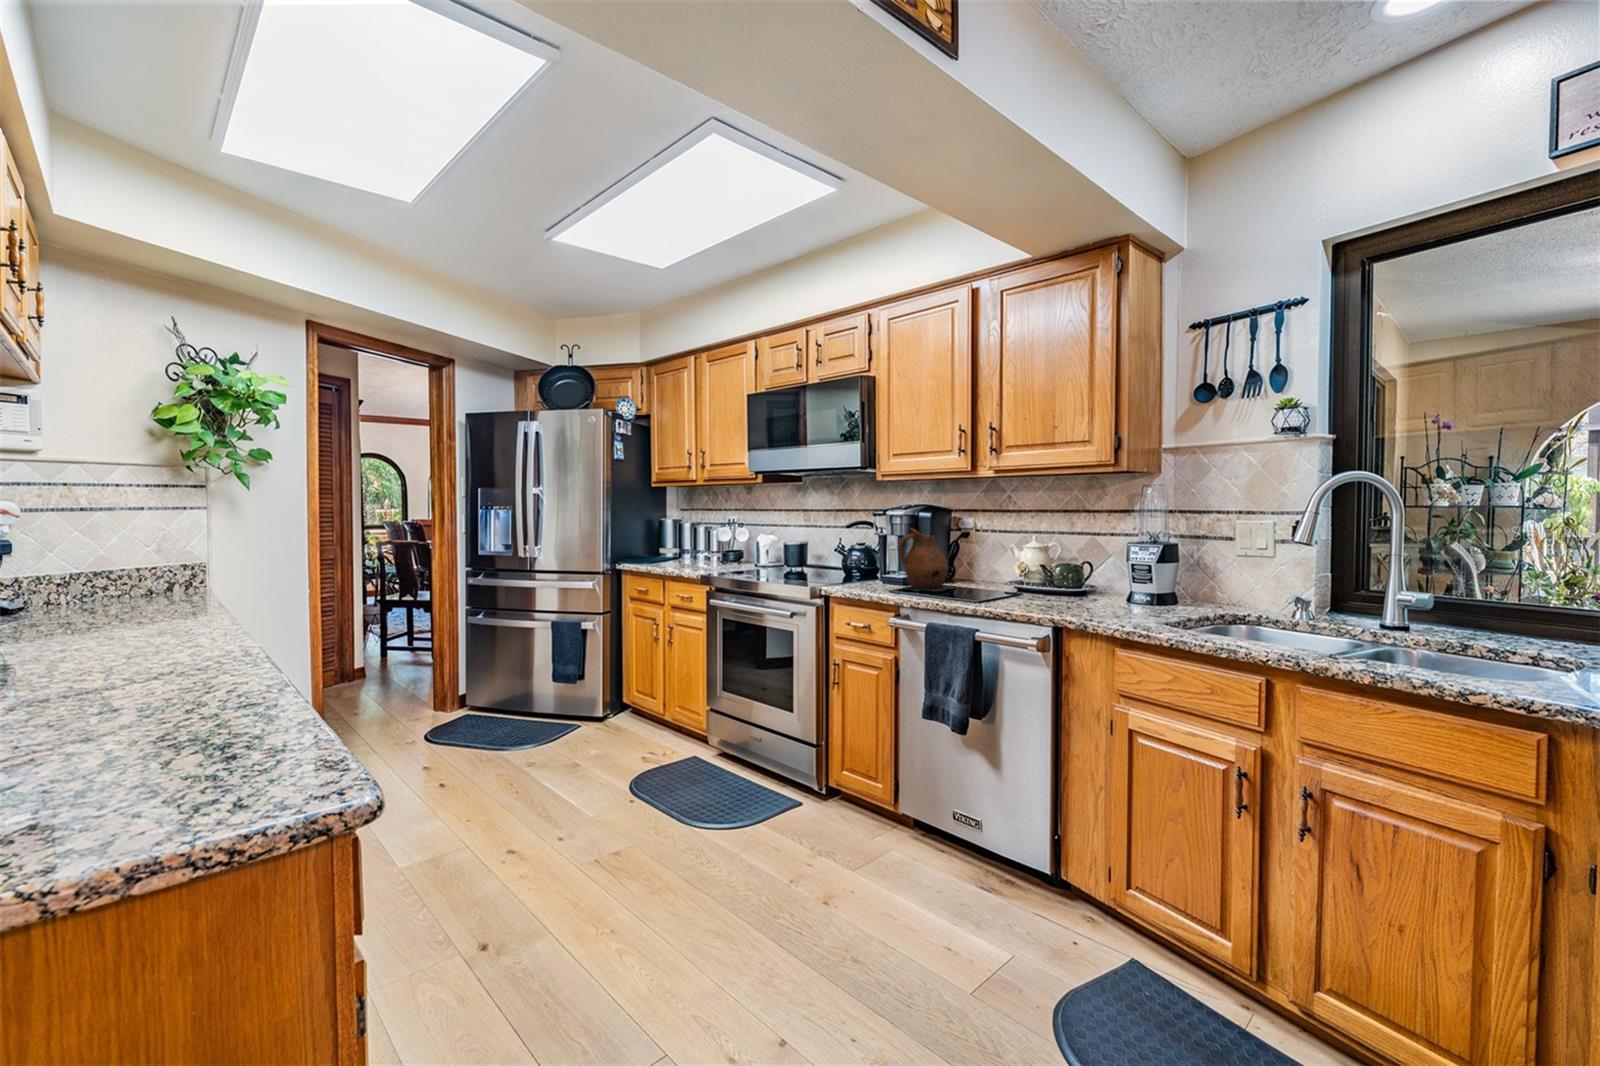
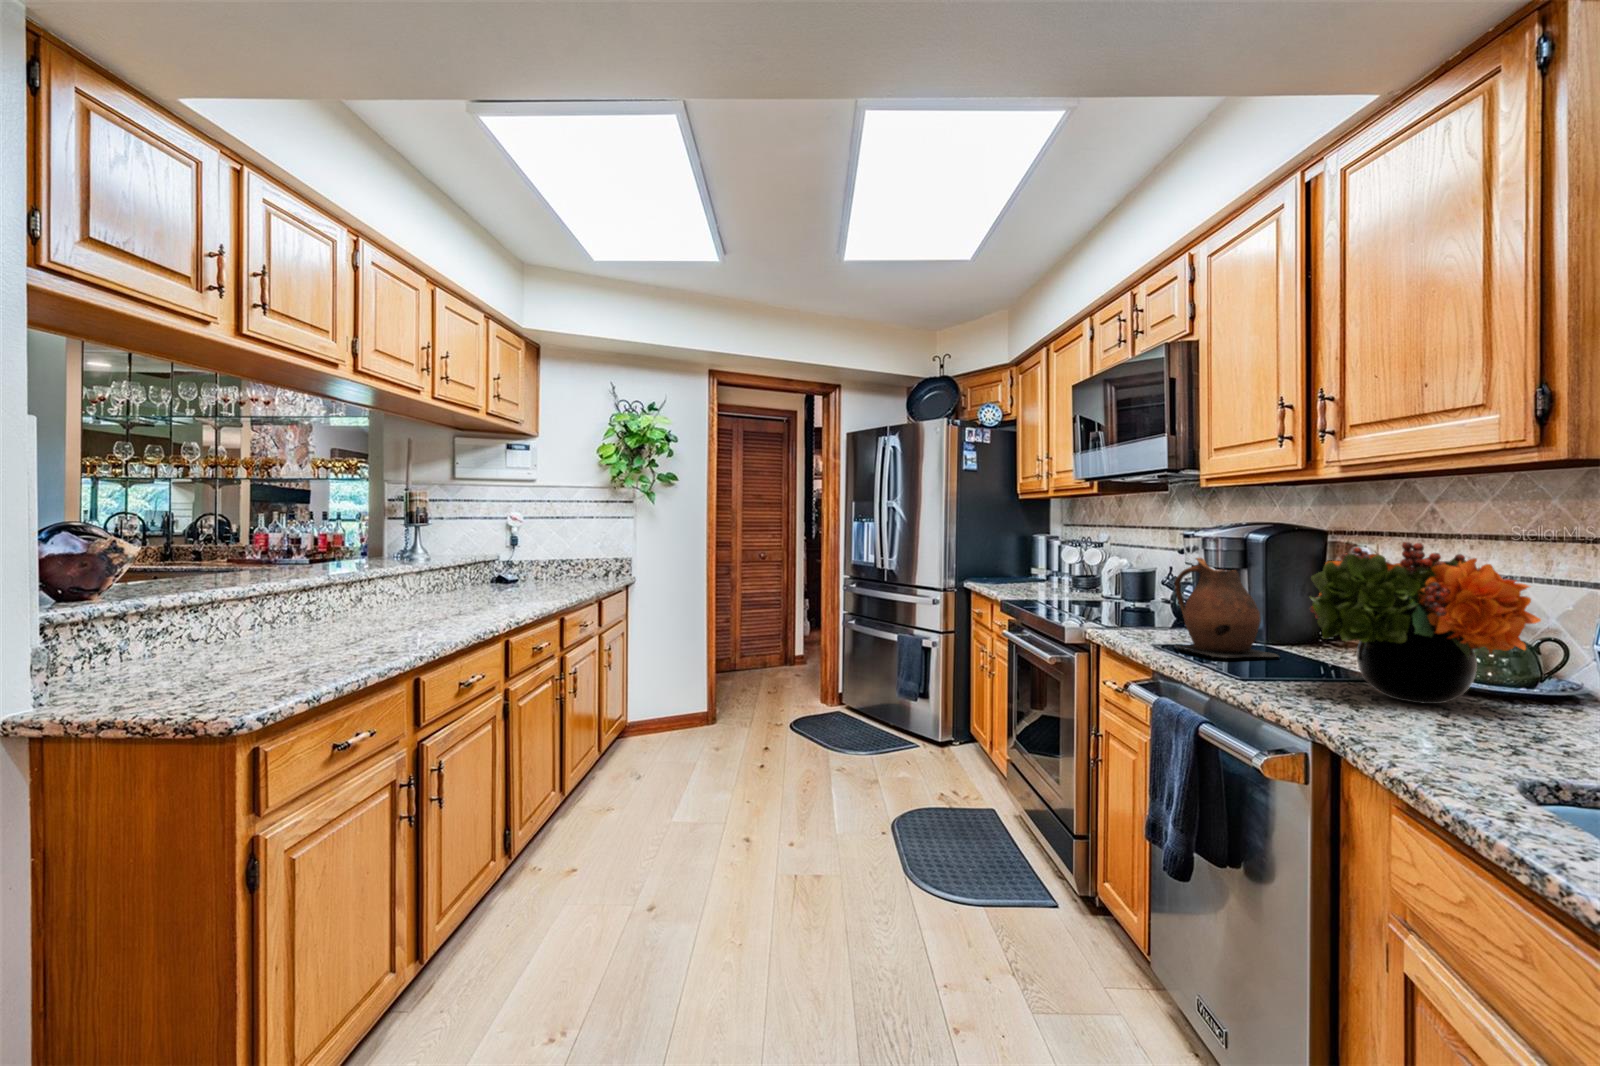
flower arrangement: none [995,514,1095,599] -> present [1310,542,1541,704]

